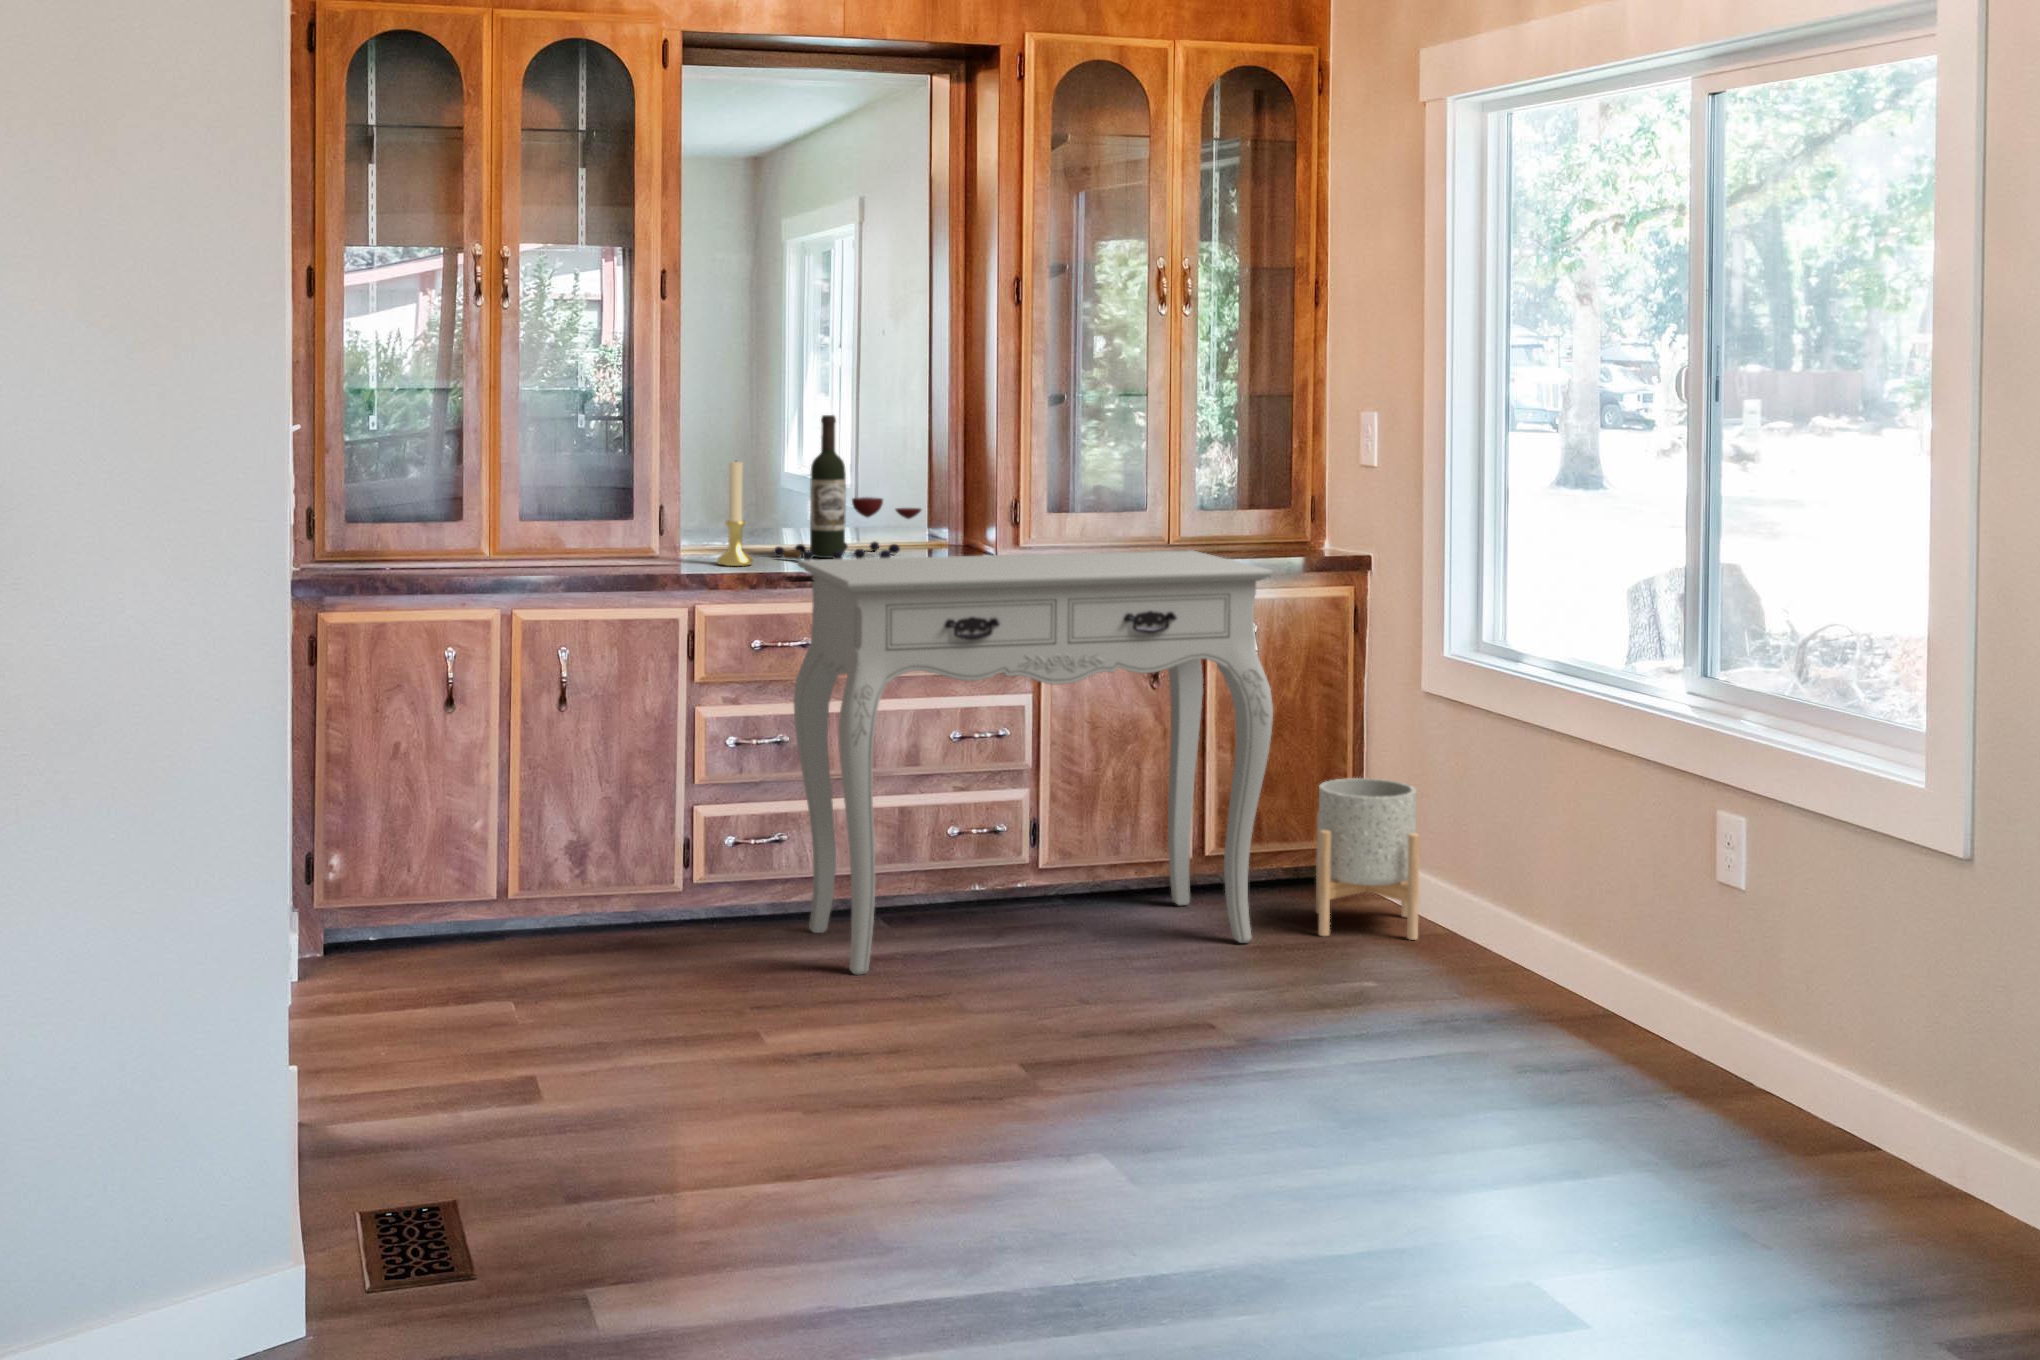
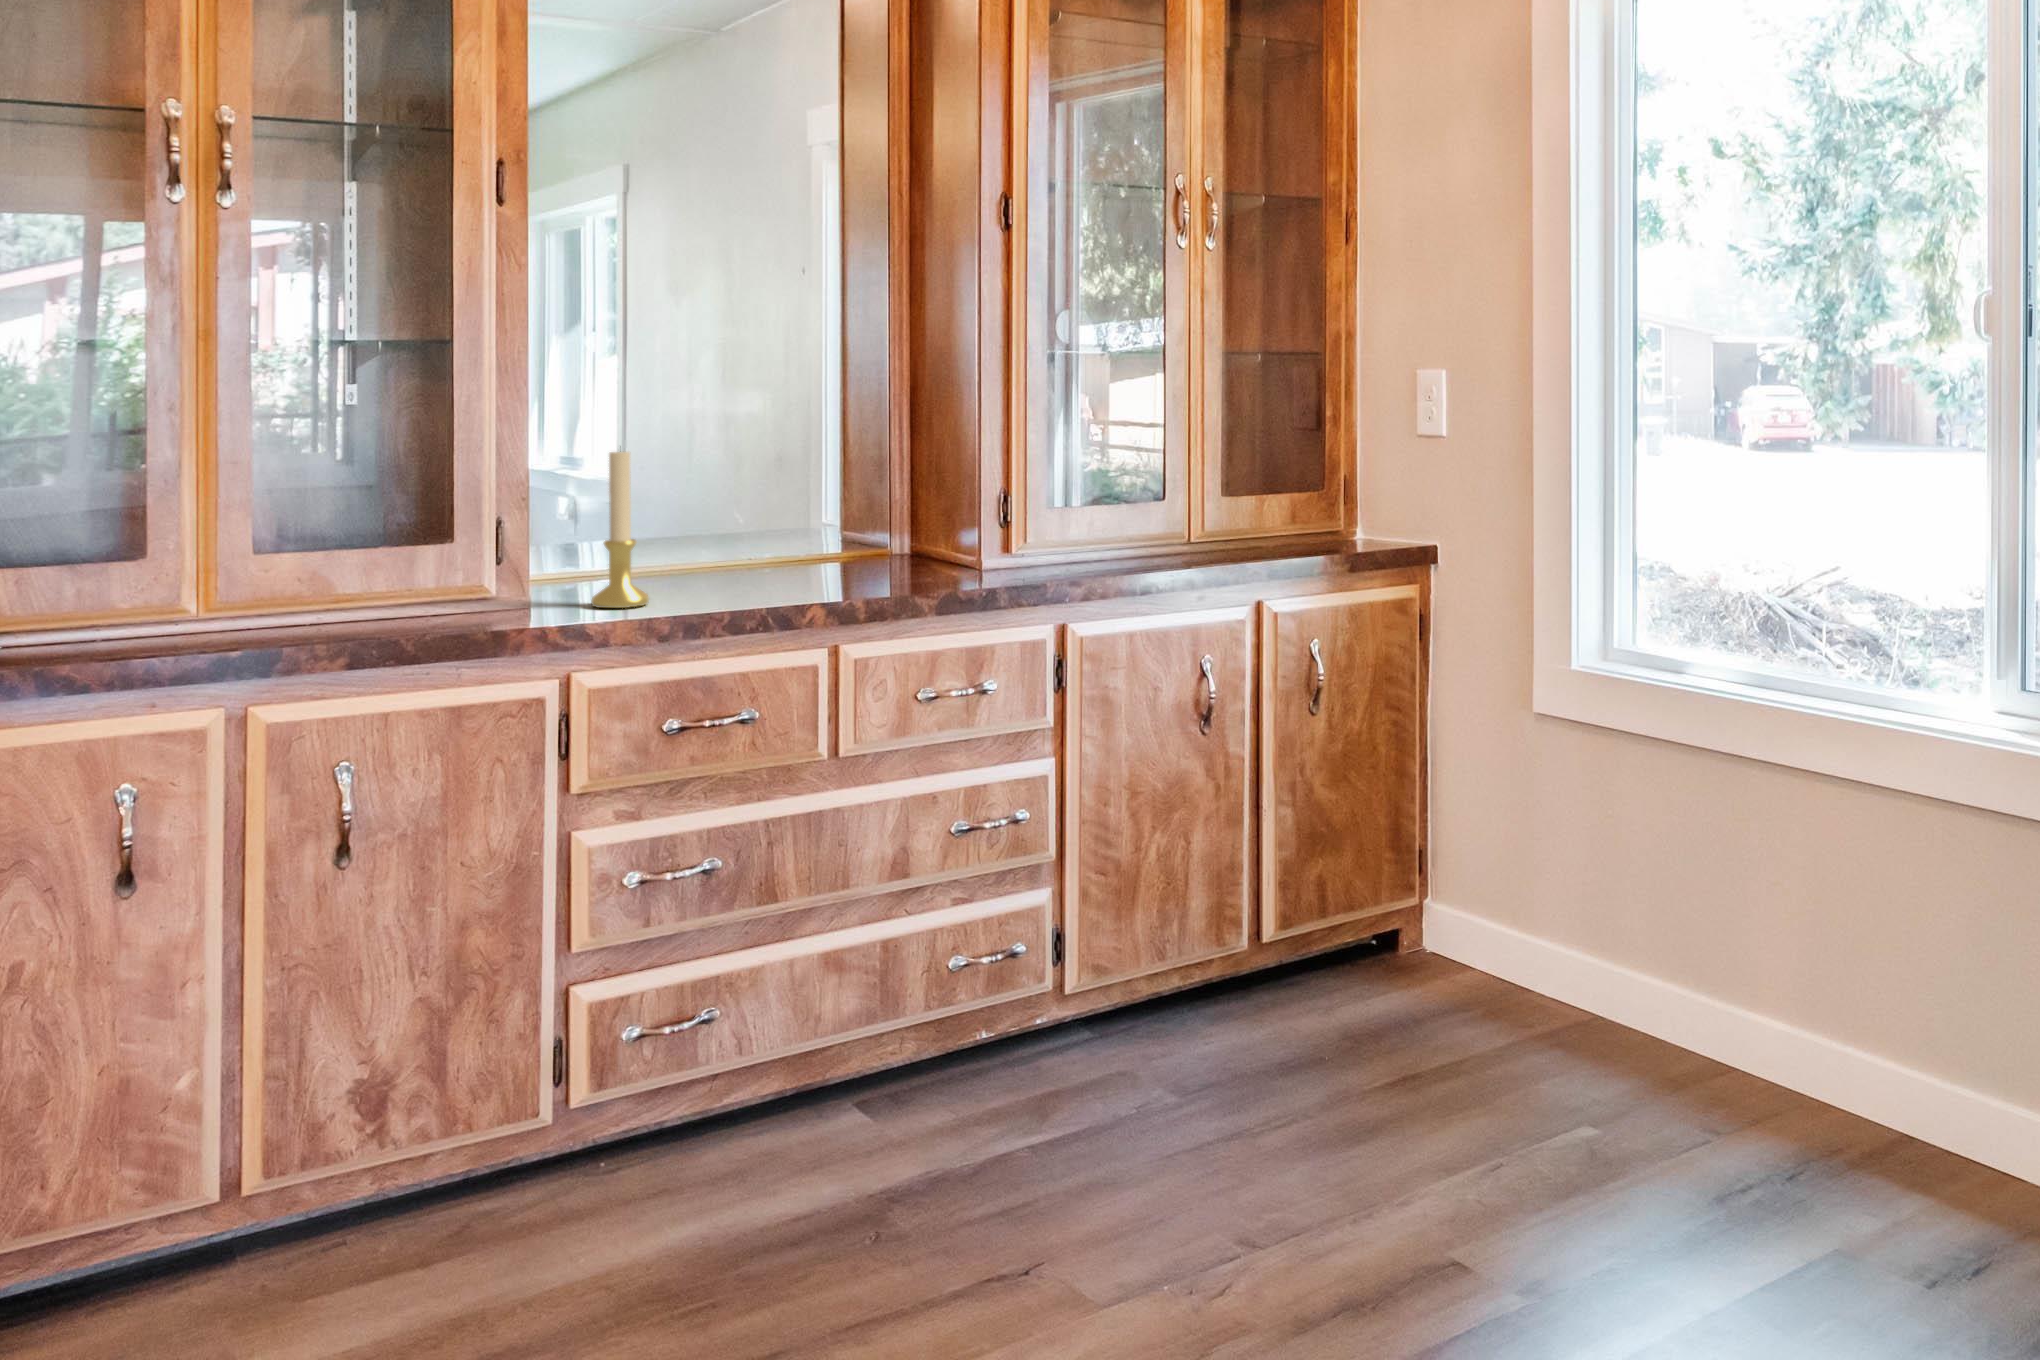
wine bottle: present [774,415,921,560] -> none [669,383,891,593]
console table: present [793,550,1273,975] -> none [731,550,1413,1243]
planter: present [1316,778,1419,940] -> none [1420,828,1575,1047]

